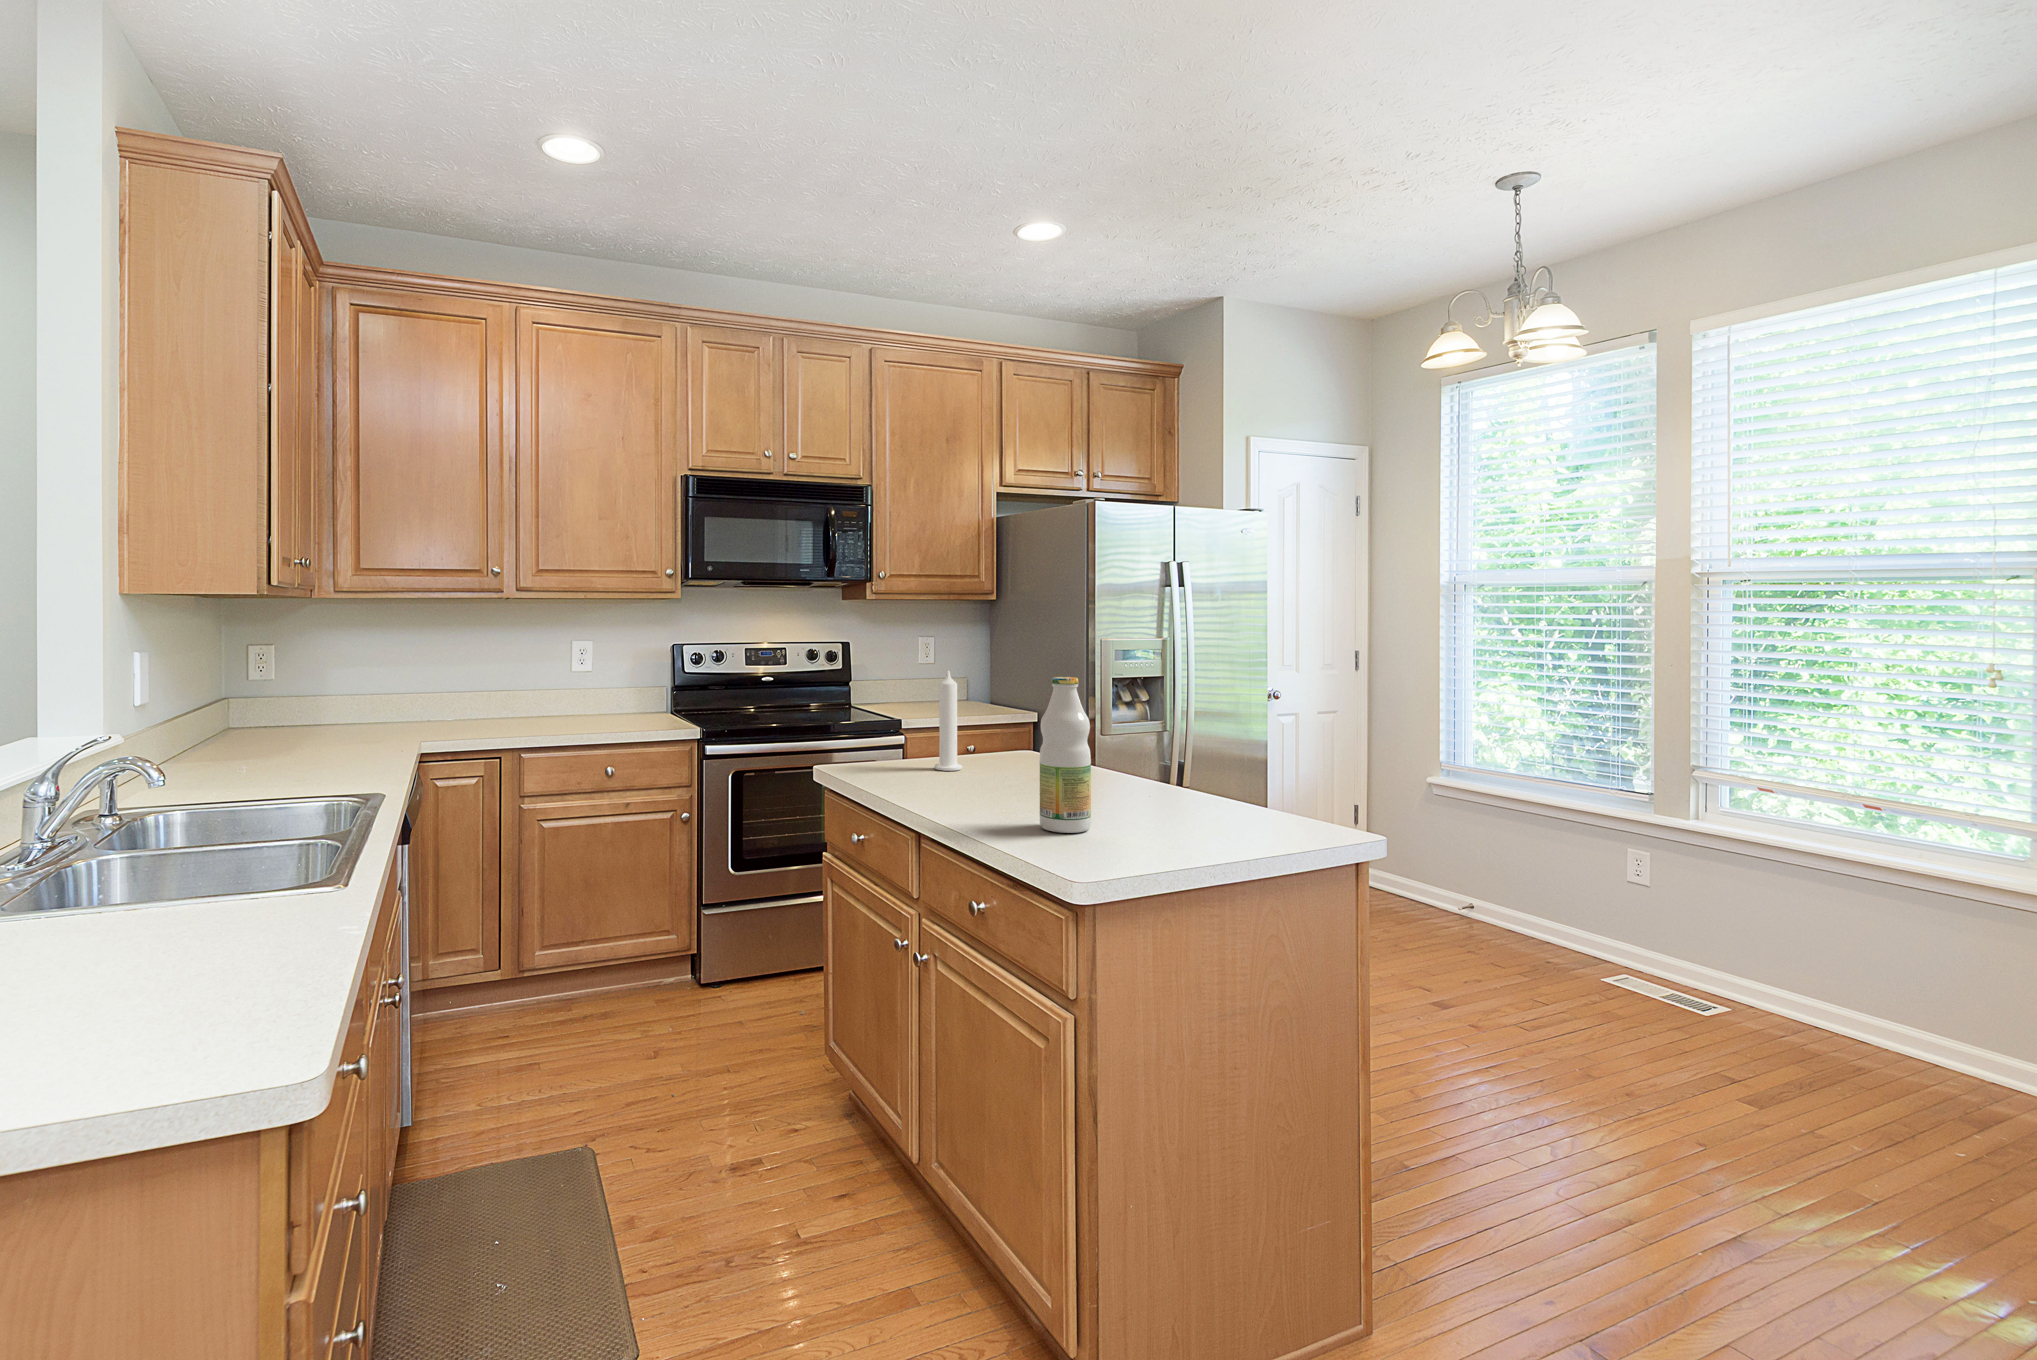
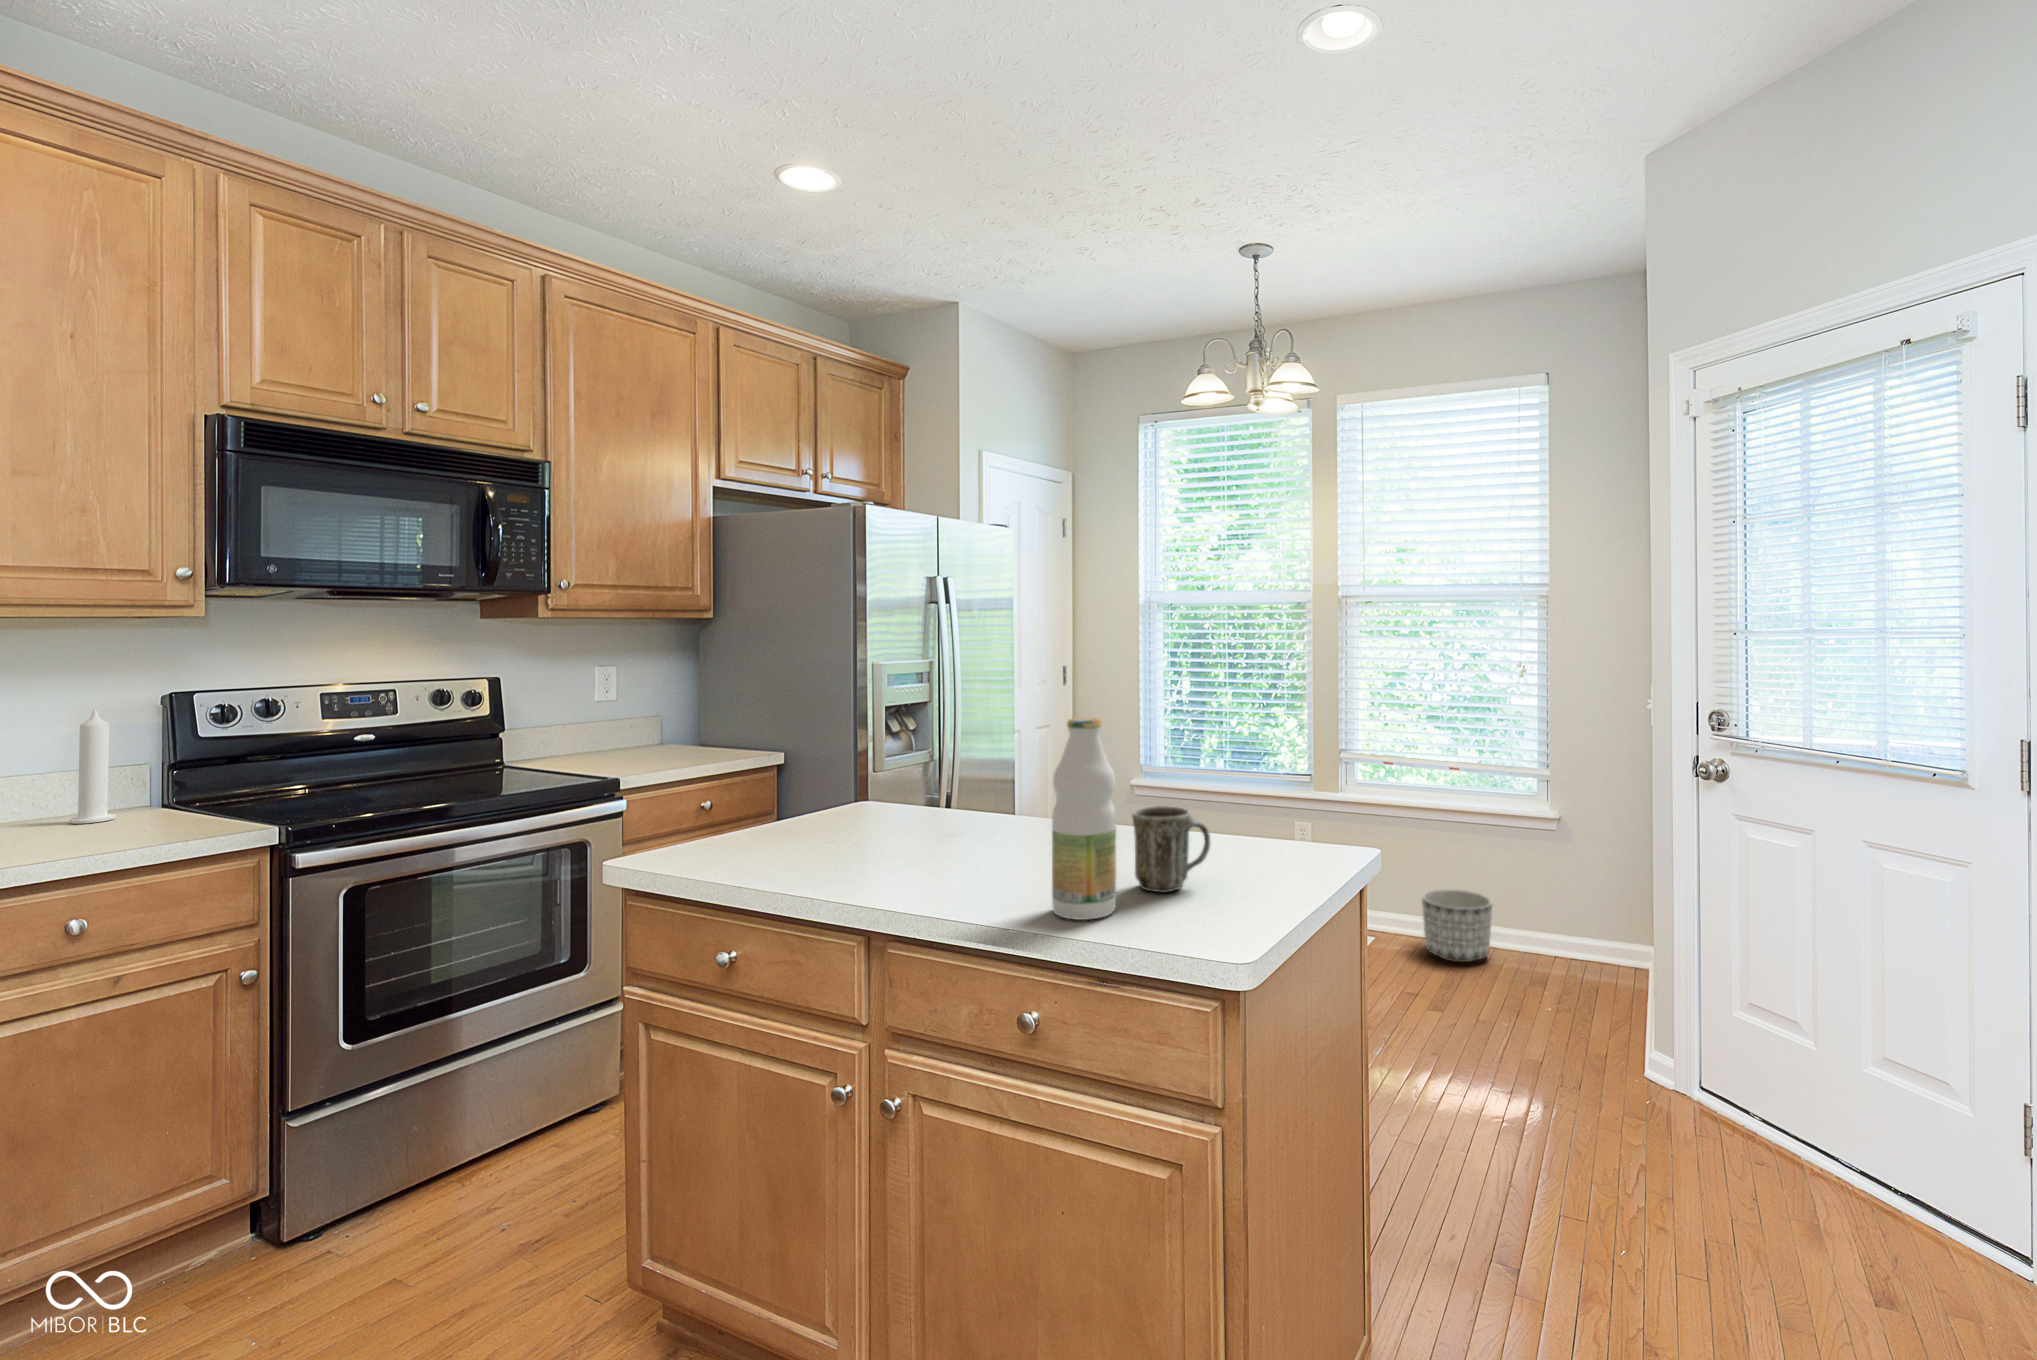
candle: present [934,670,962,771] -> present [69,709,116,824]
mug: none [1125,758,1195,828] -> present [1132,806,1210,892]
planter: none [1800,965,1927,1070] -> present [1422,889,1492,962]

